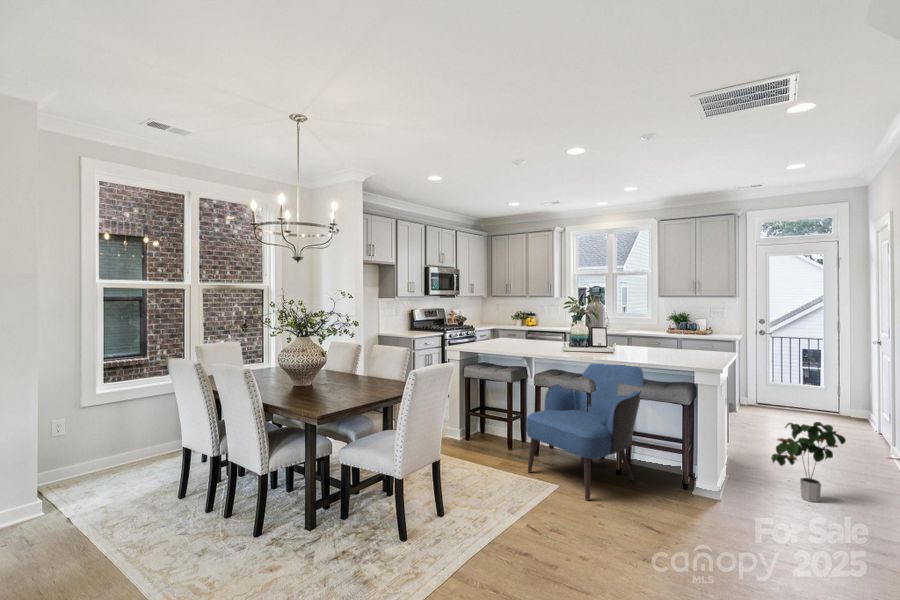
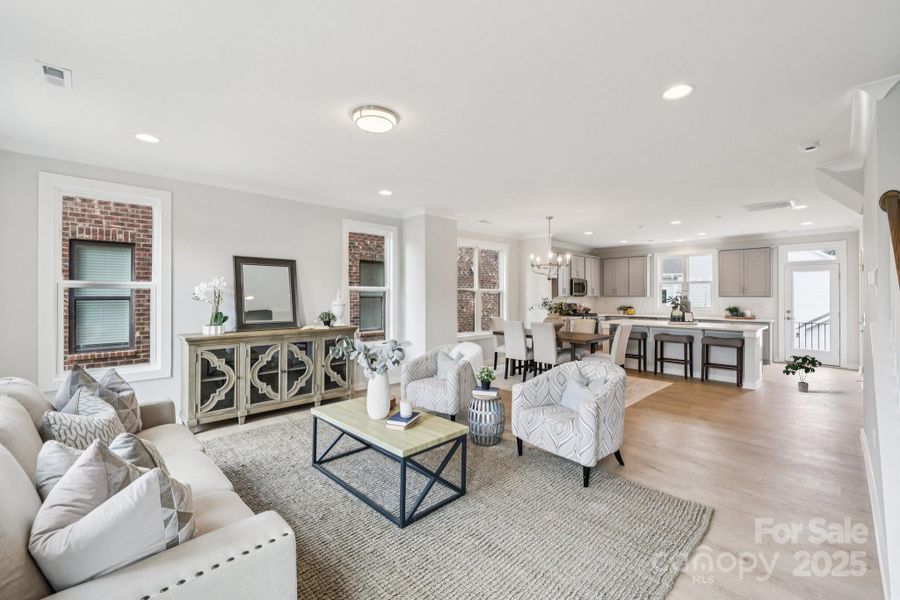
armchair: present [526,364,644,500] -> none [654,326,716,388]

